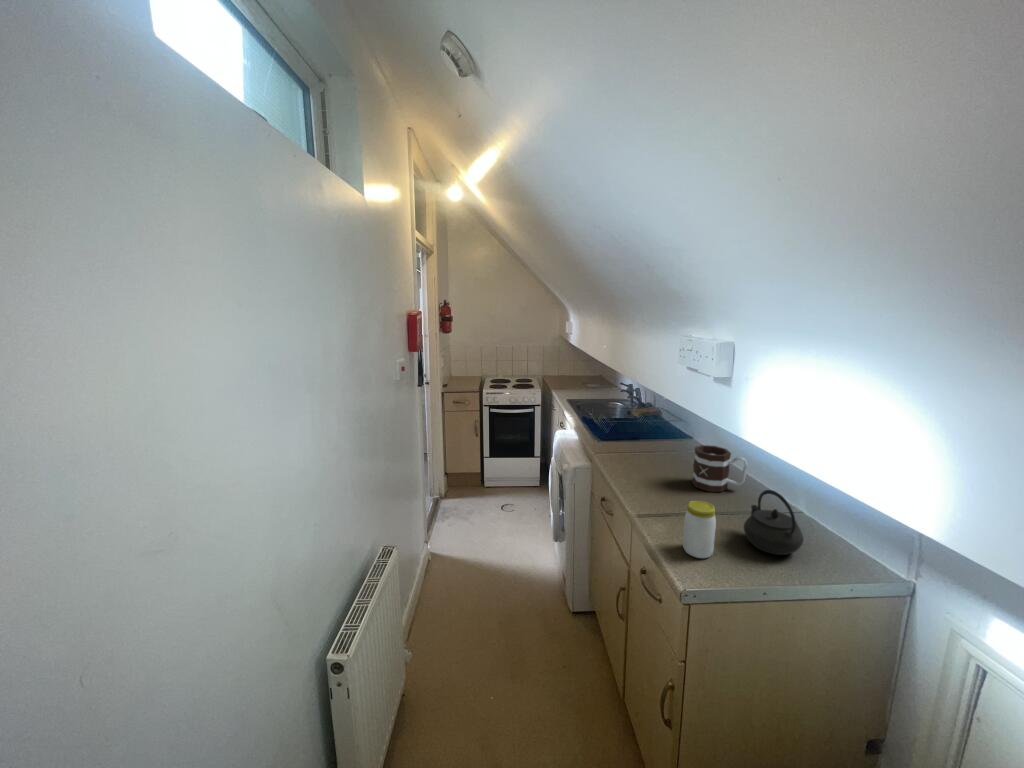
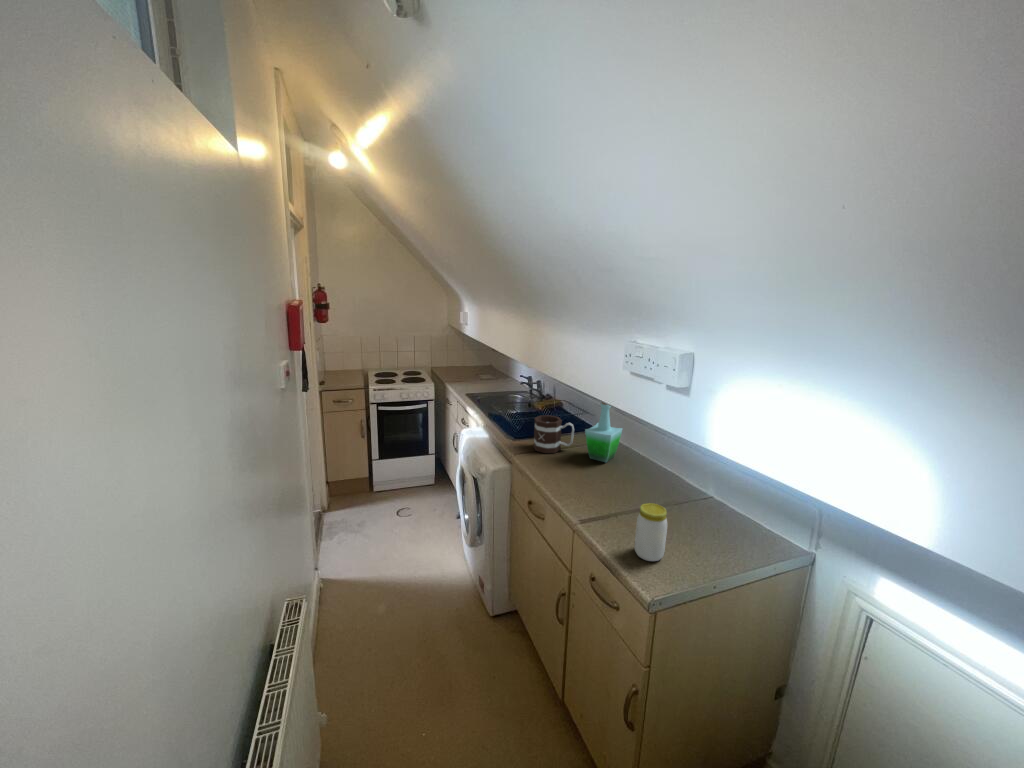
bottle: none [664,404,706,469] -> present [585,402,622,463]
mug: present [692,445,747,492] -> present [534,415,574,453]
kettle: present [744,490,804,555] -> none [684,484,738,546]

